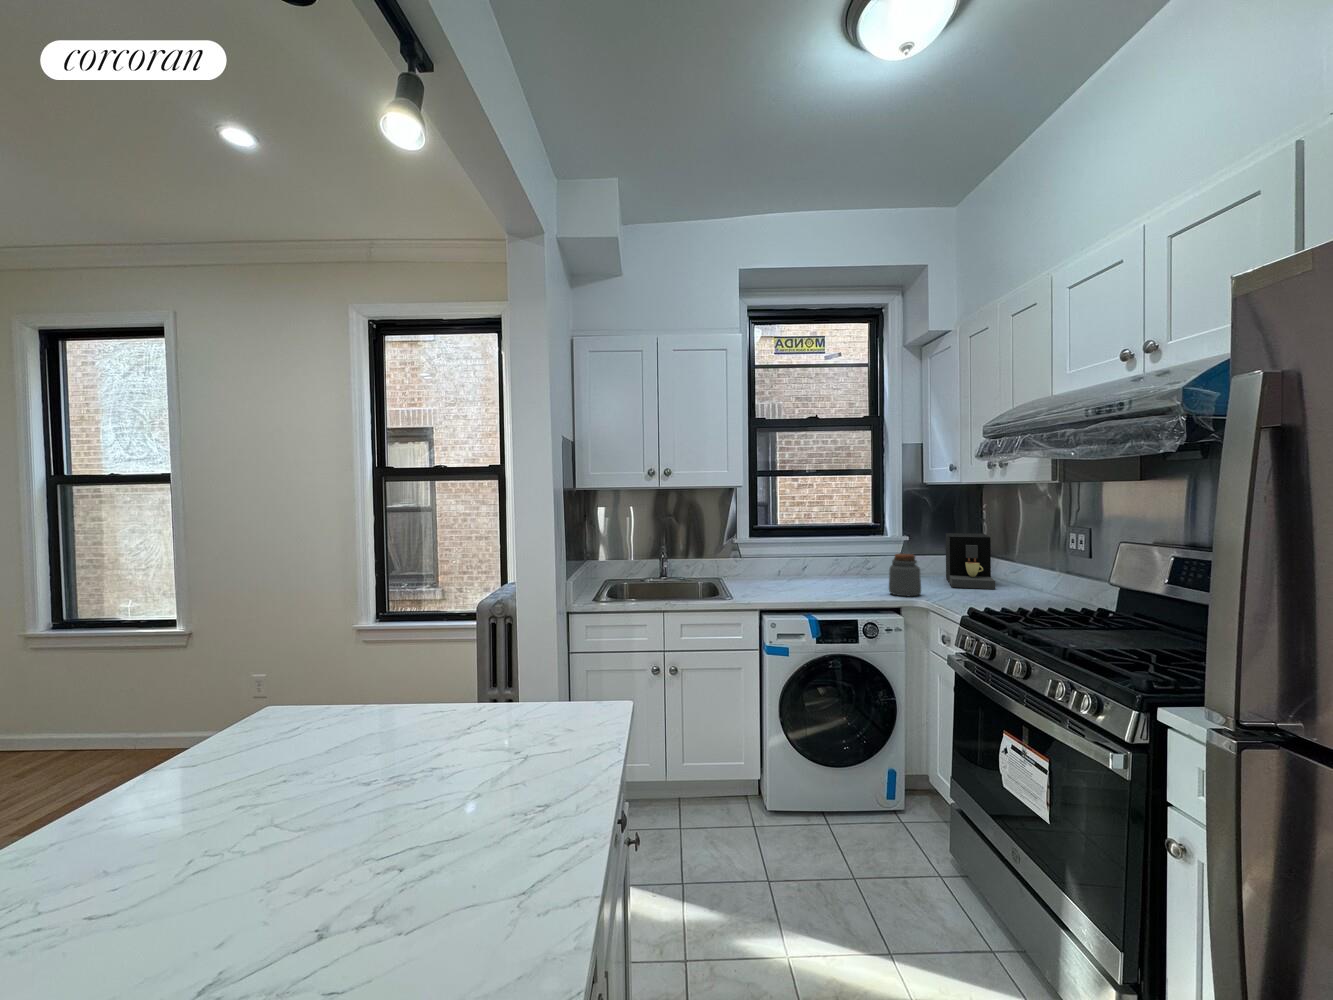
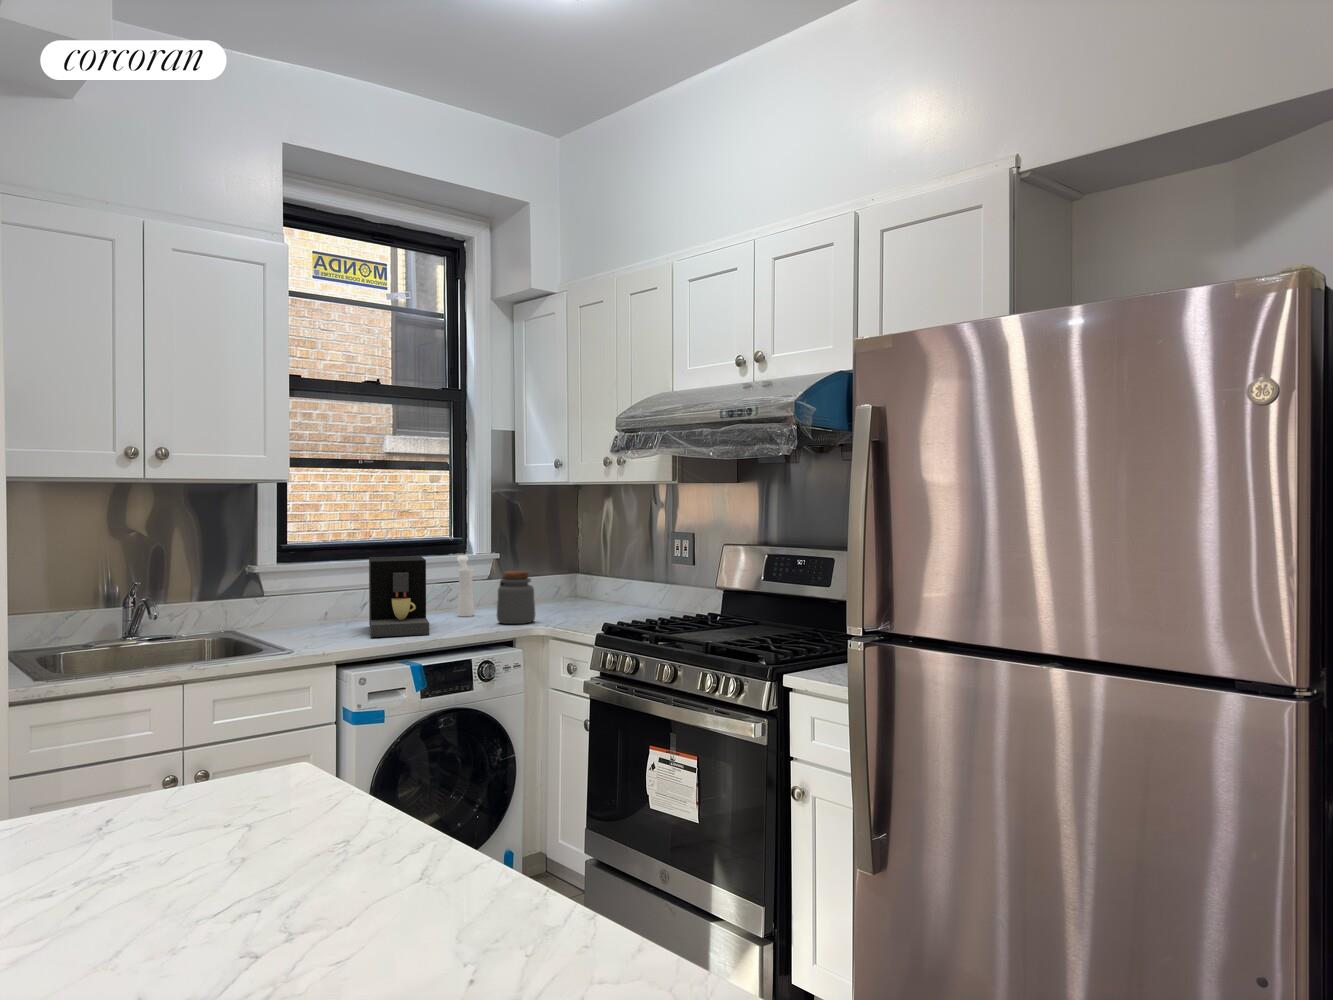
coffee maker: present [946,533,995,589] -> present [369,556,429,637]
pepper mill: none [868,538,881,584] -> present [457,556,474,617]

